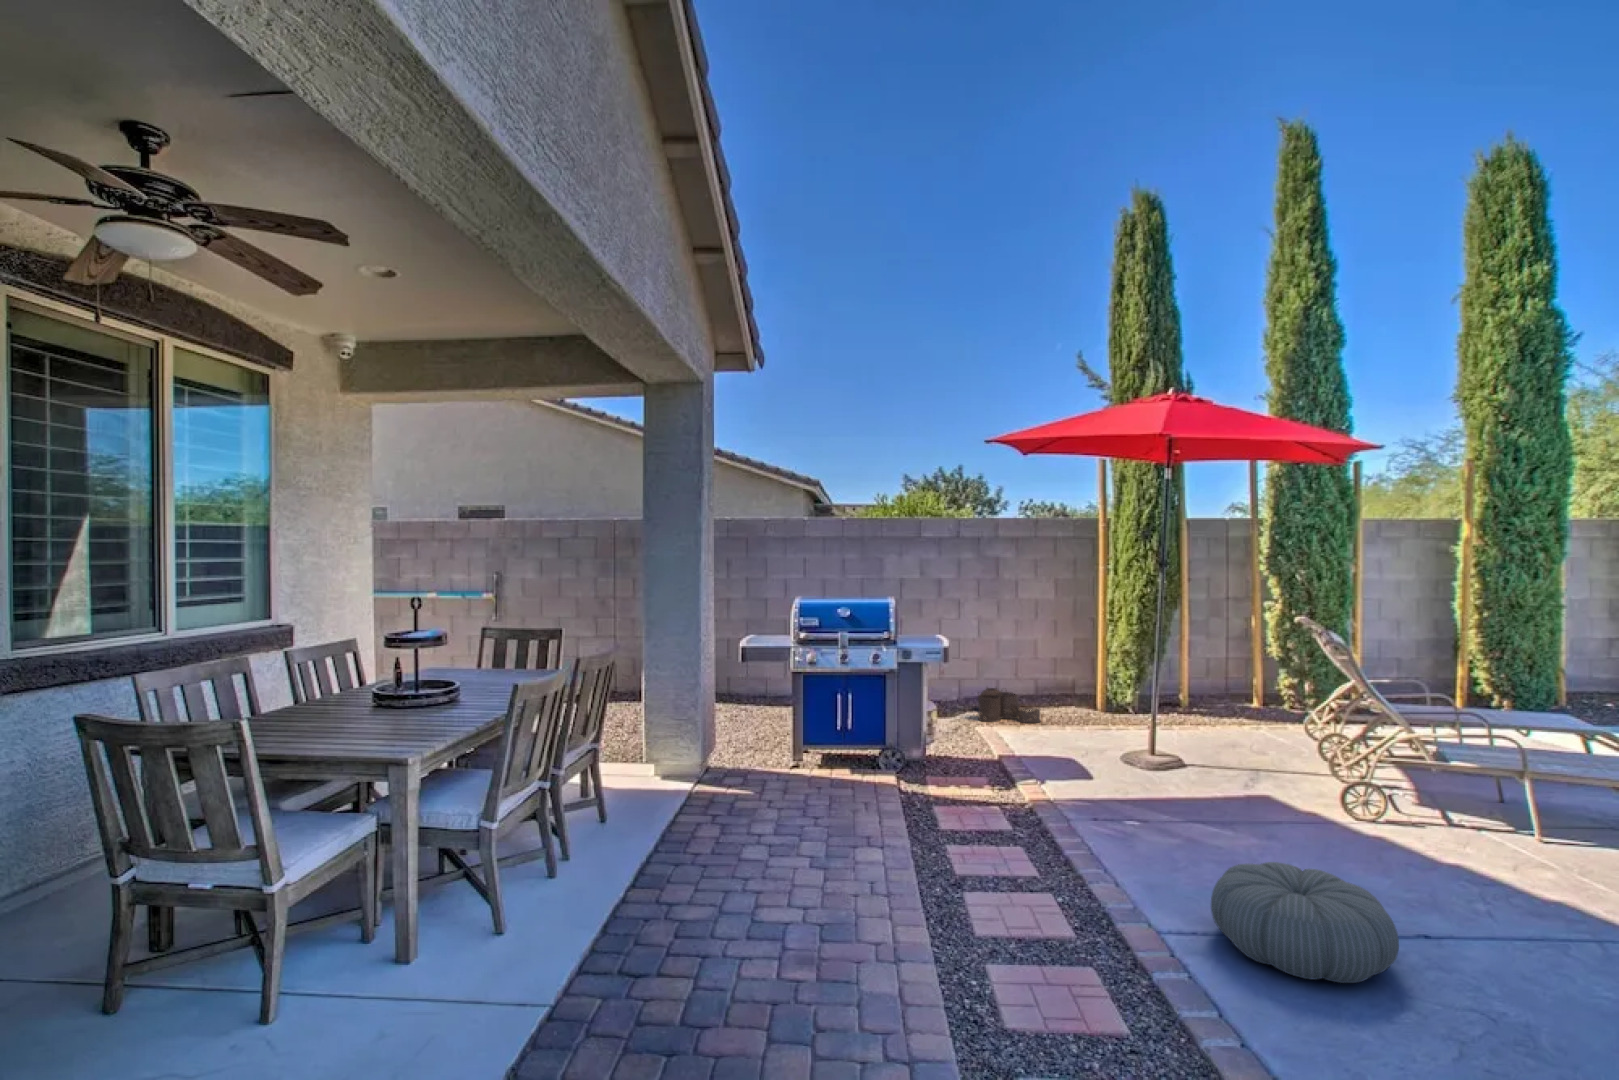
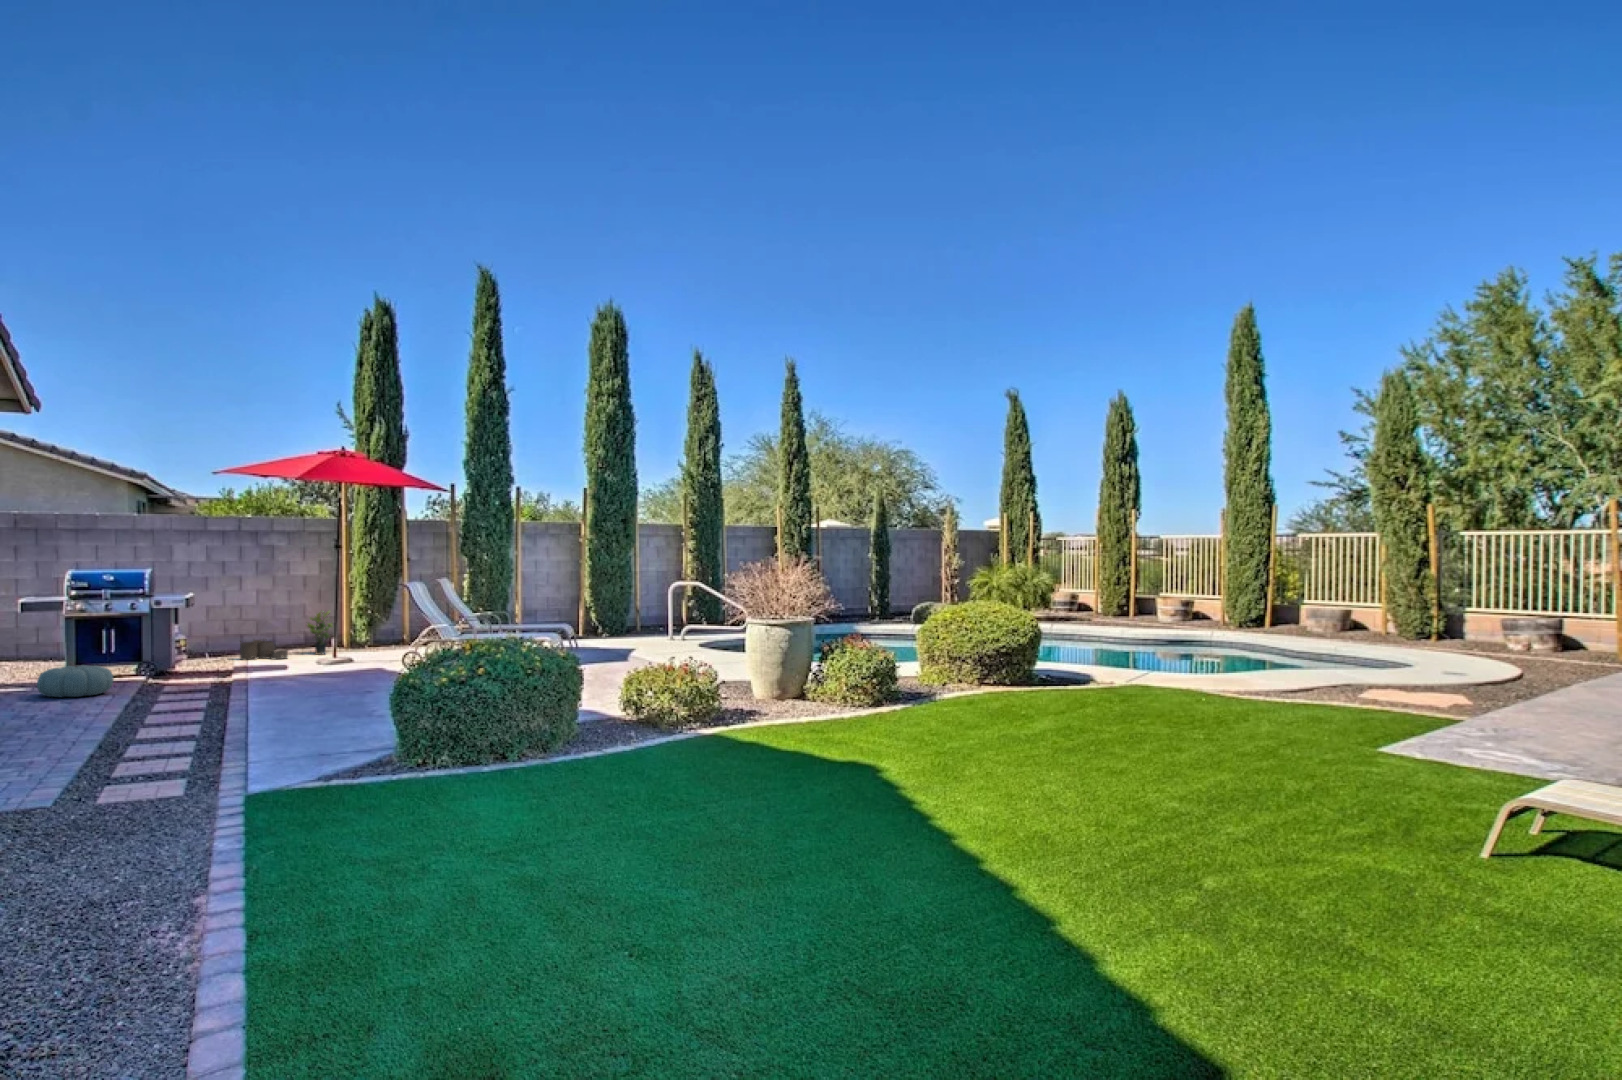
potted plant: none [1053,647,1088,713] -> present [307,611,333,655]
pouf: present [1211,862,1399,983] -> present [37,665,114,697]

